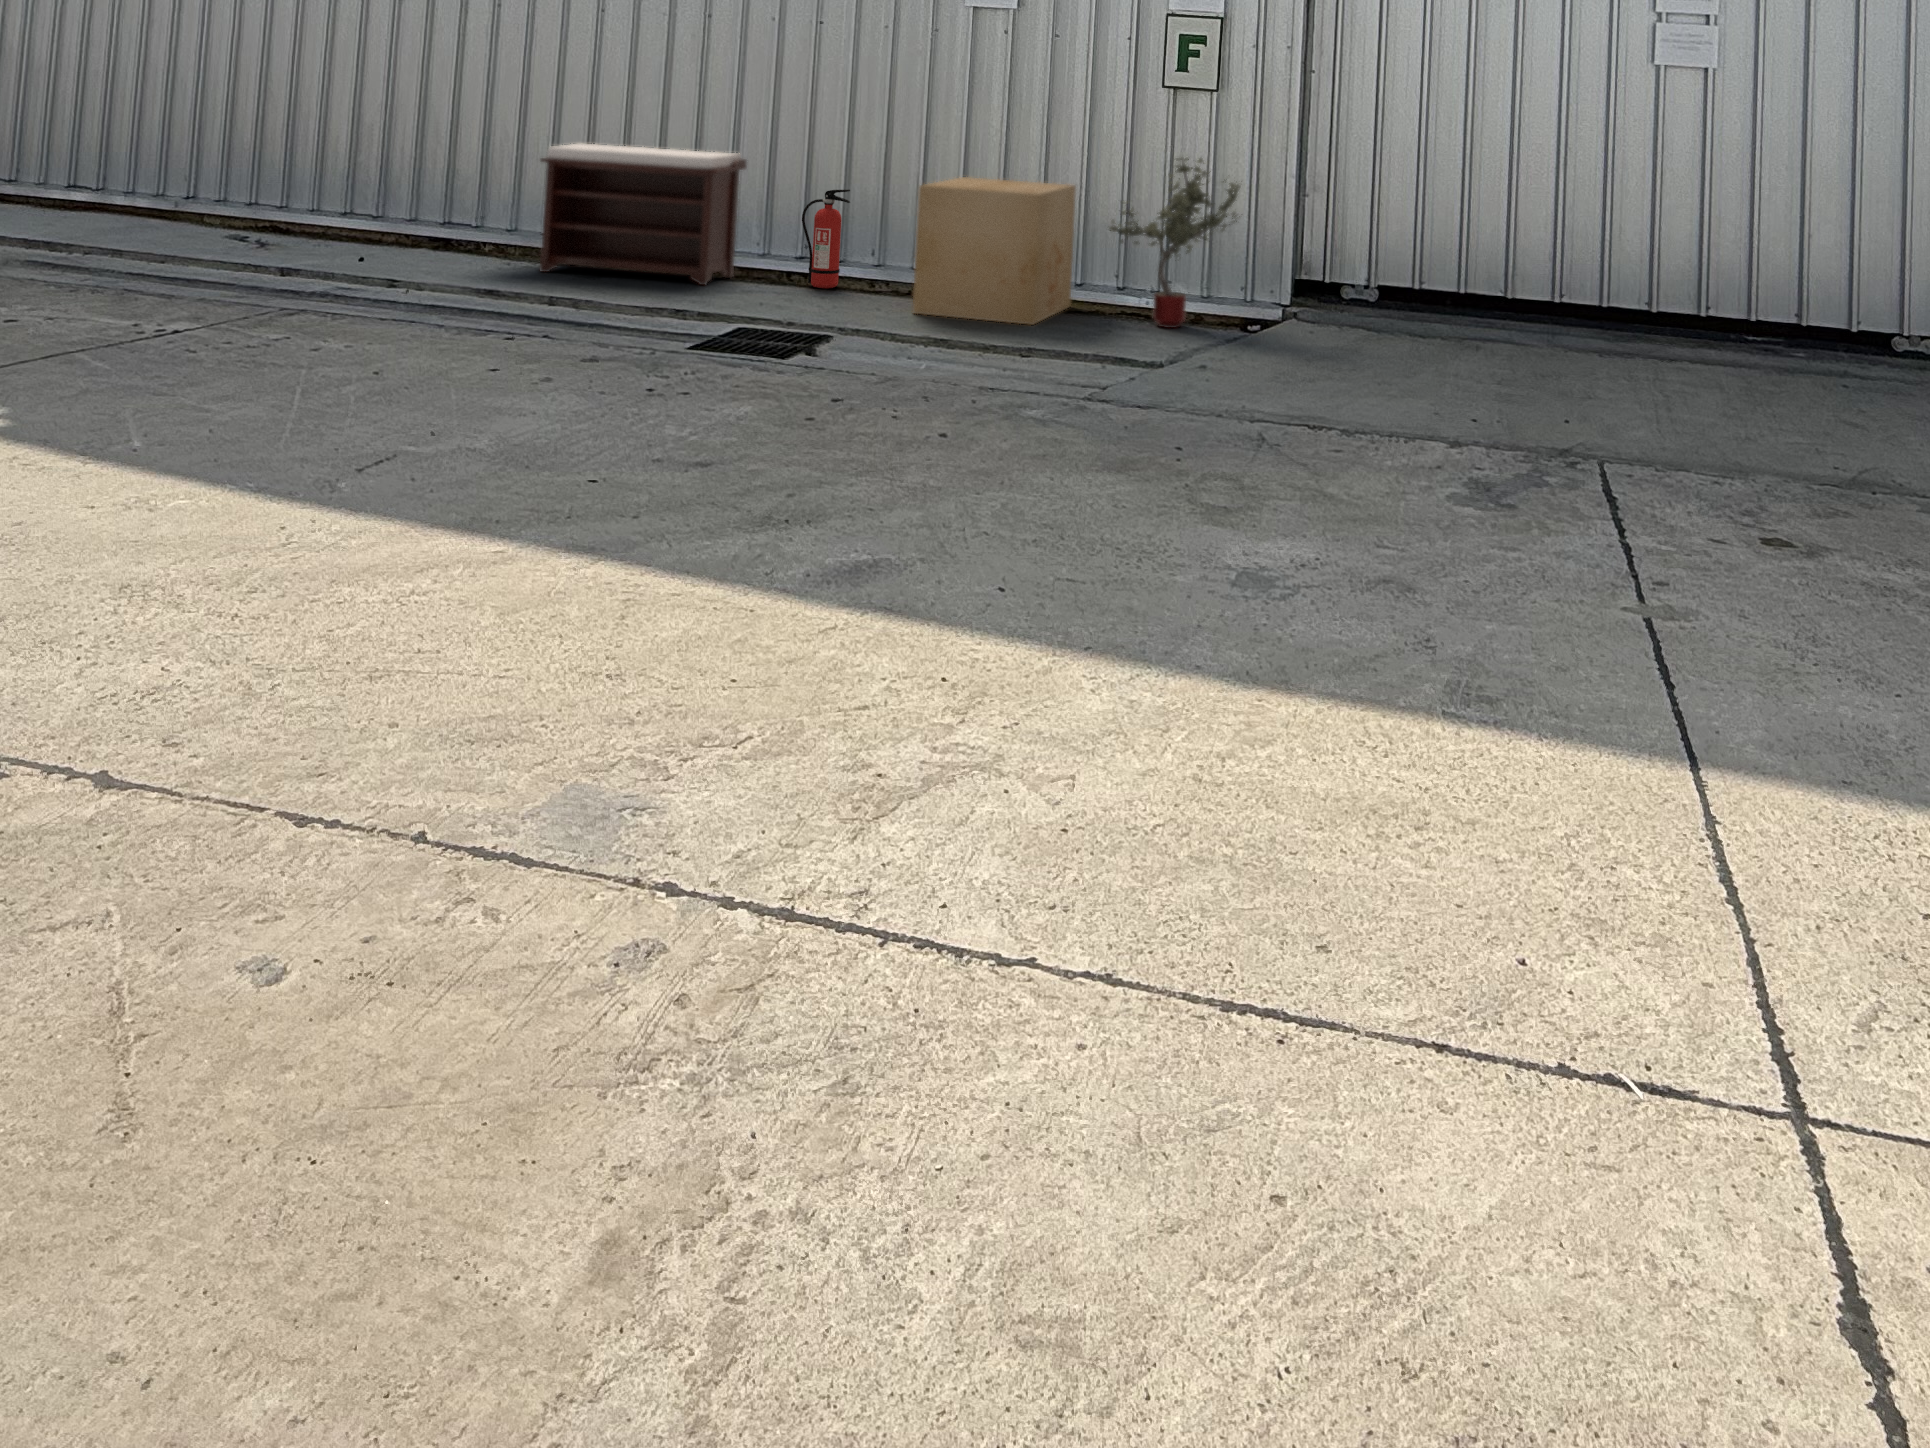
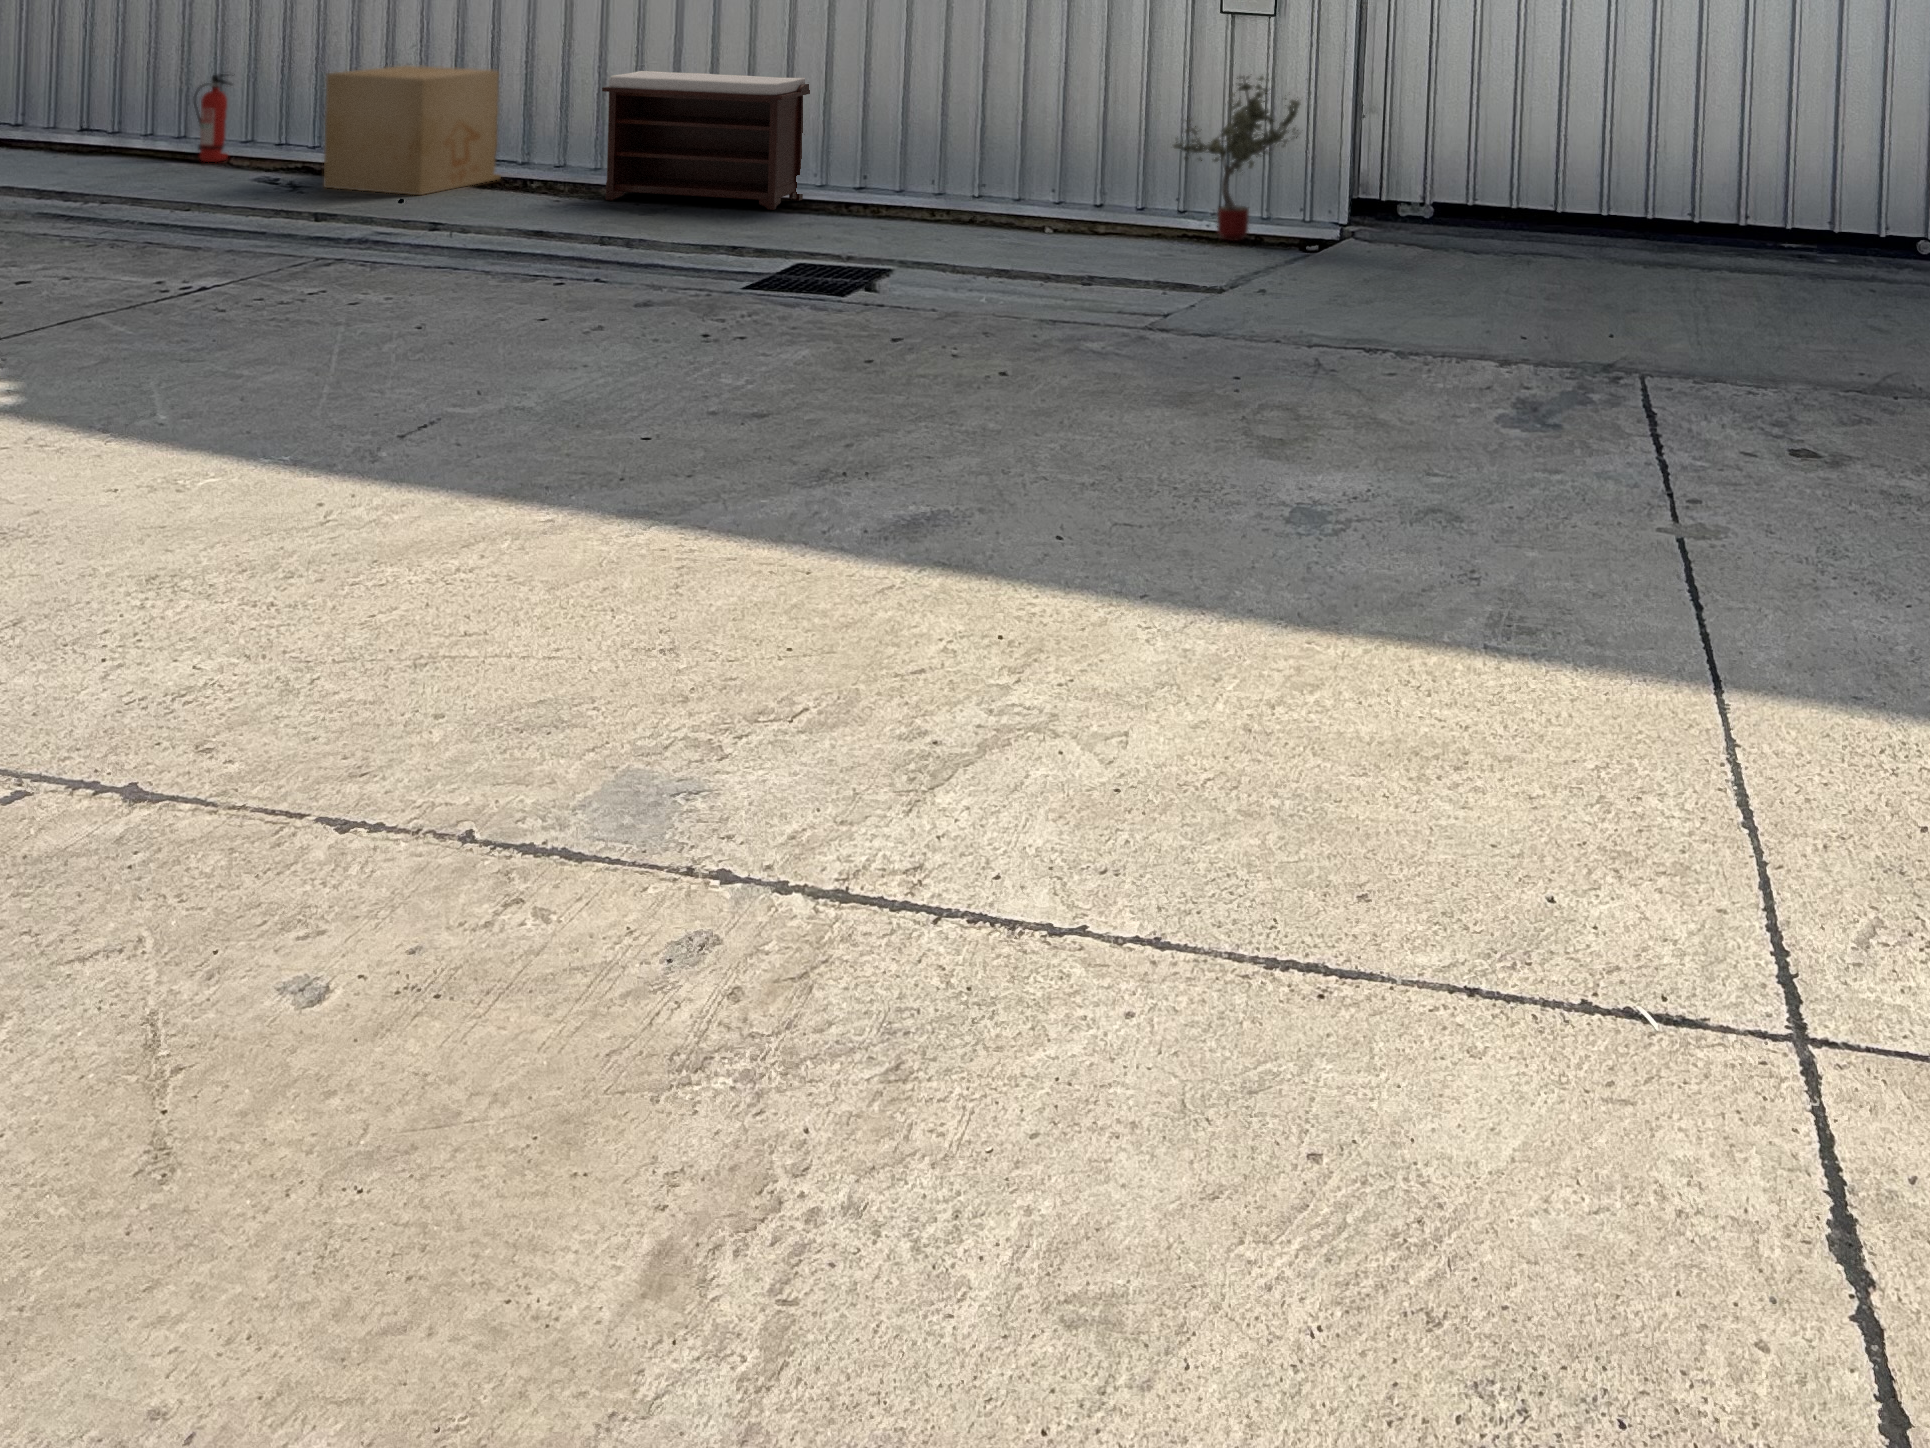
cardboard box: present [913,177,1076,325] -> present [324,66,501,195]
fire extinguisher: present [802,190,850,288] -> present [194,74,231,162]

